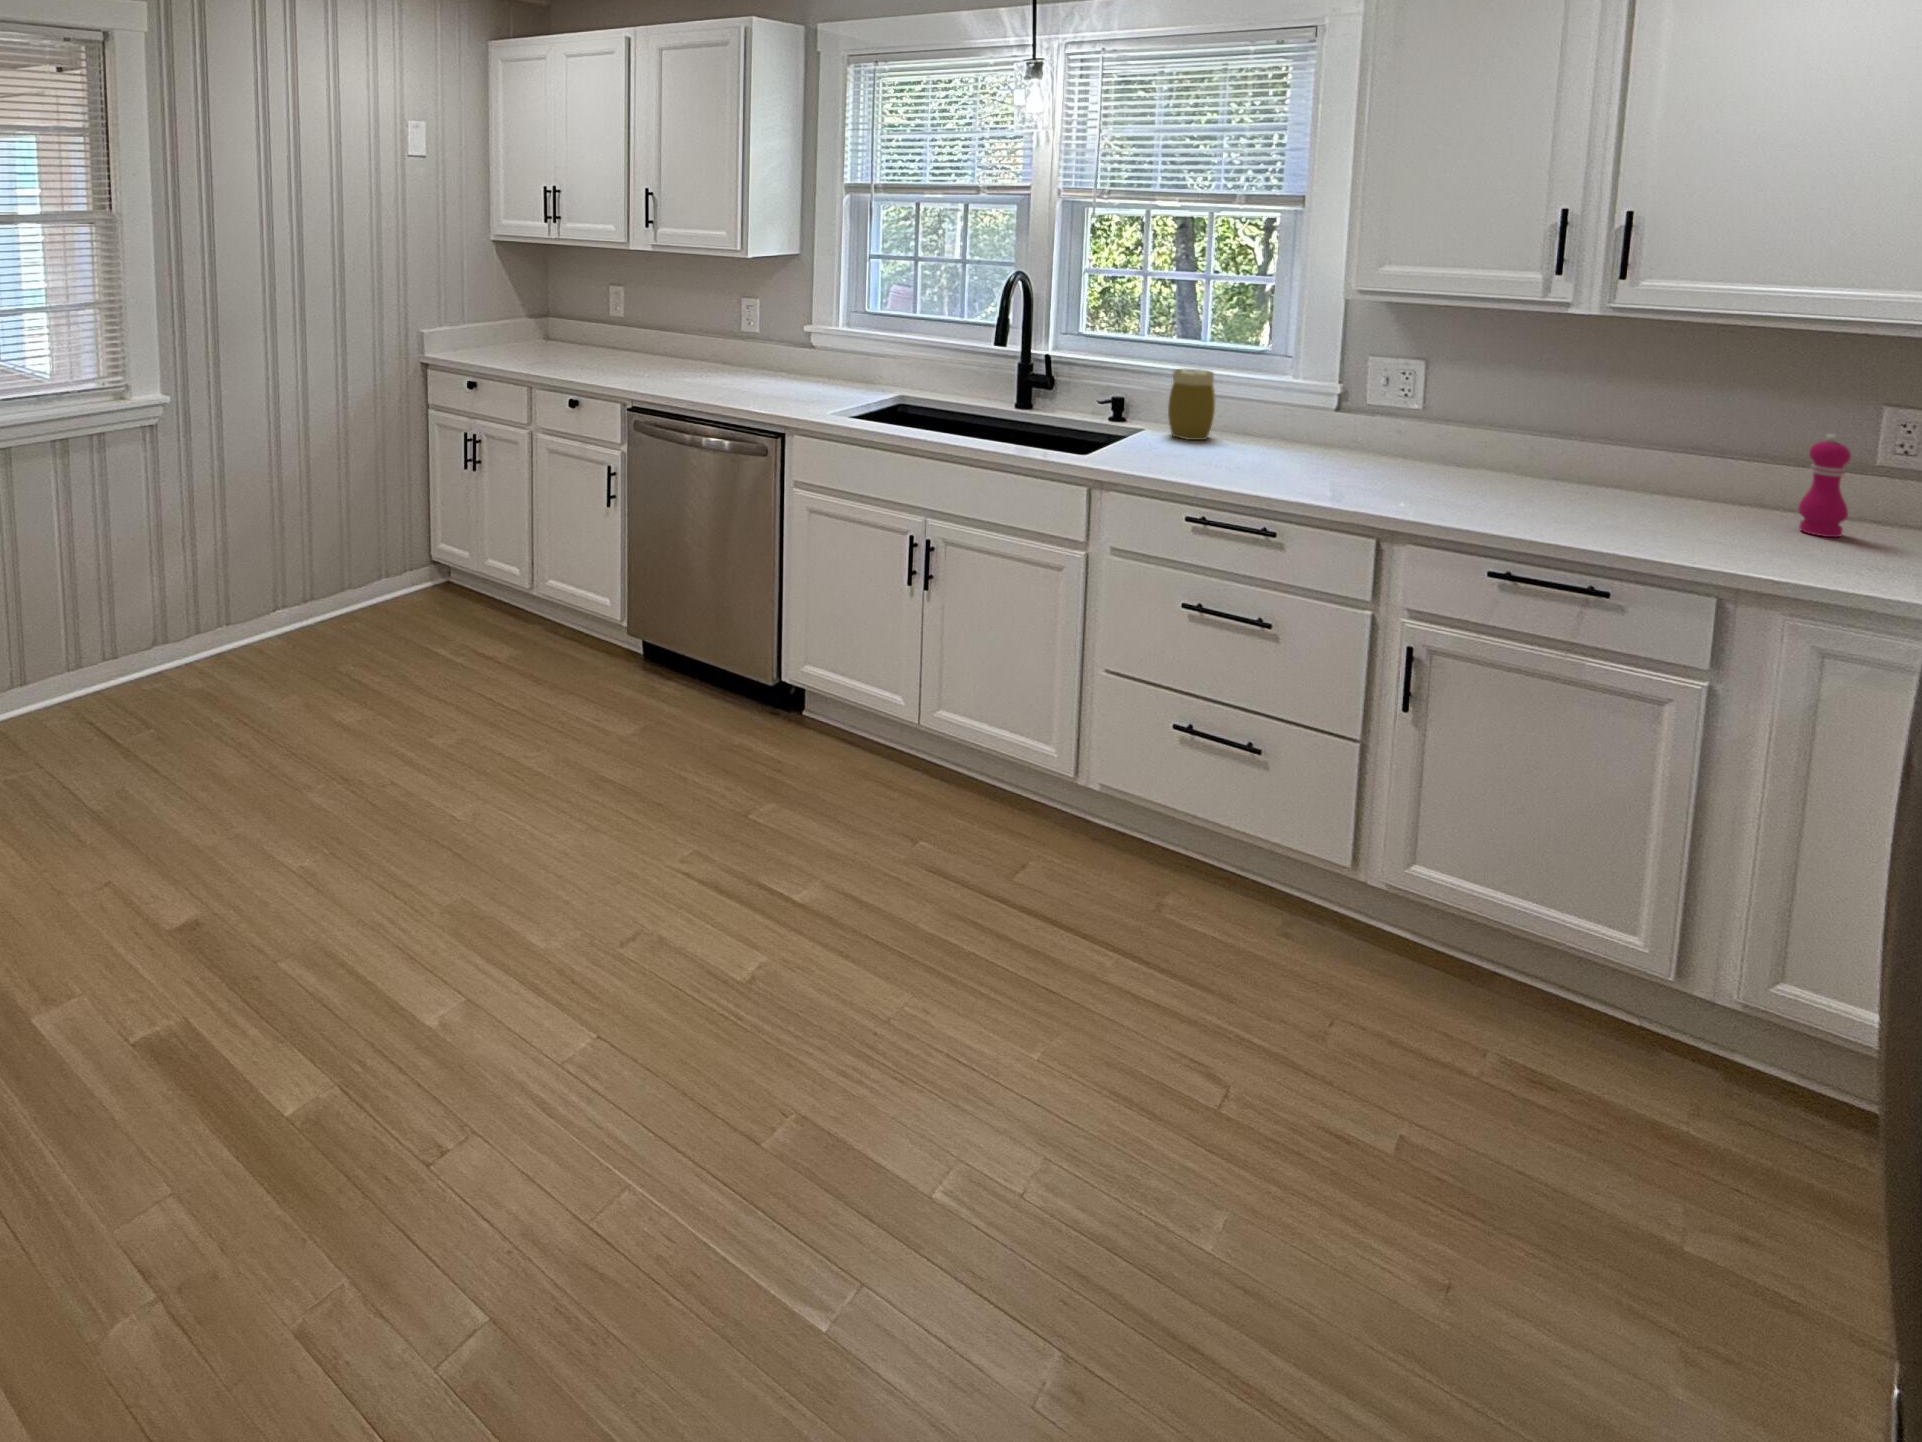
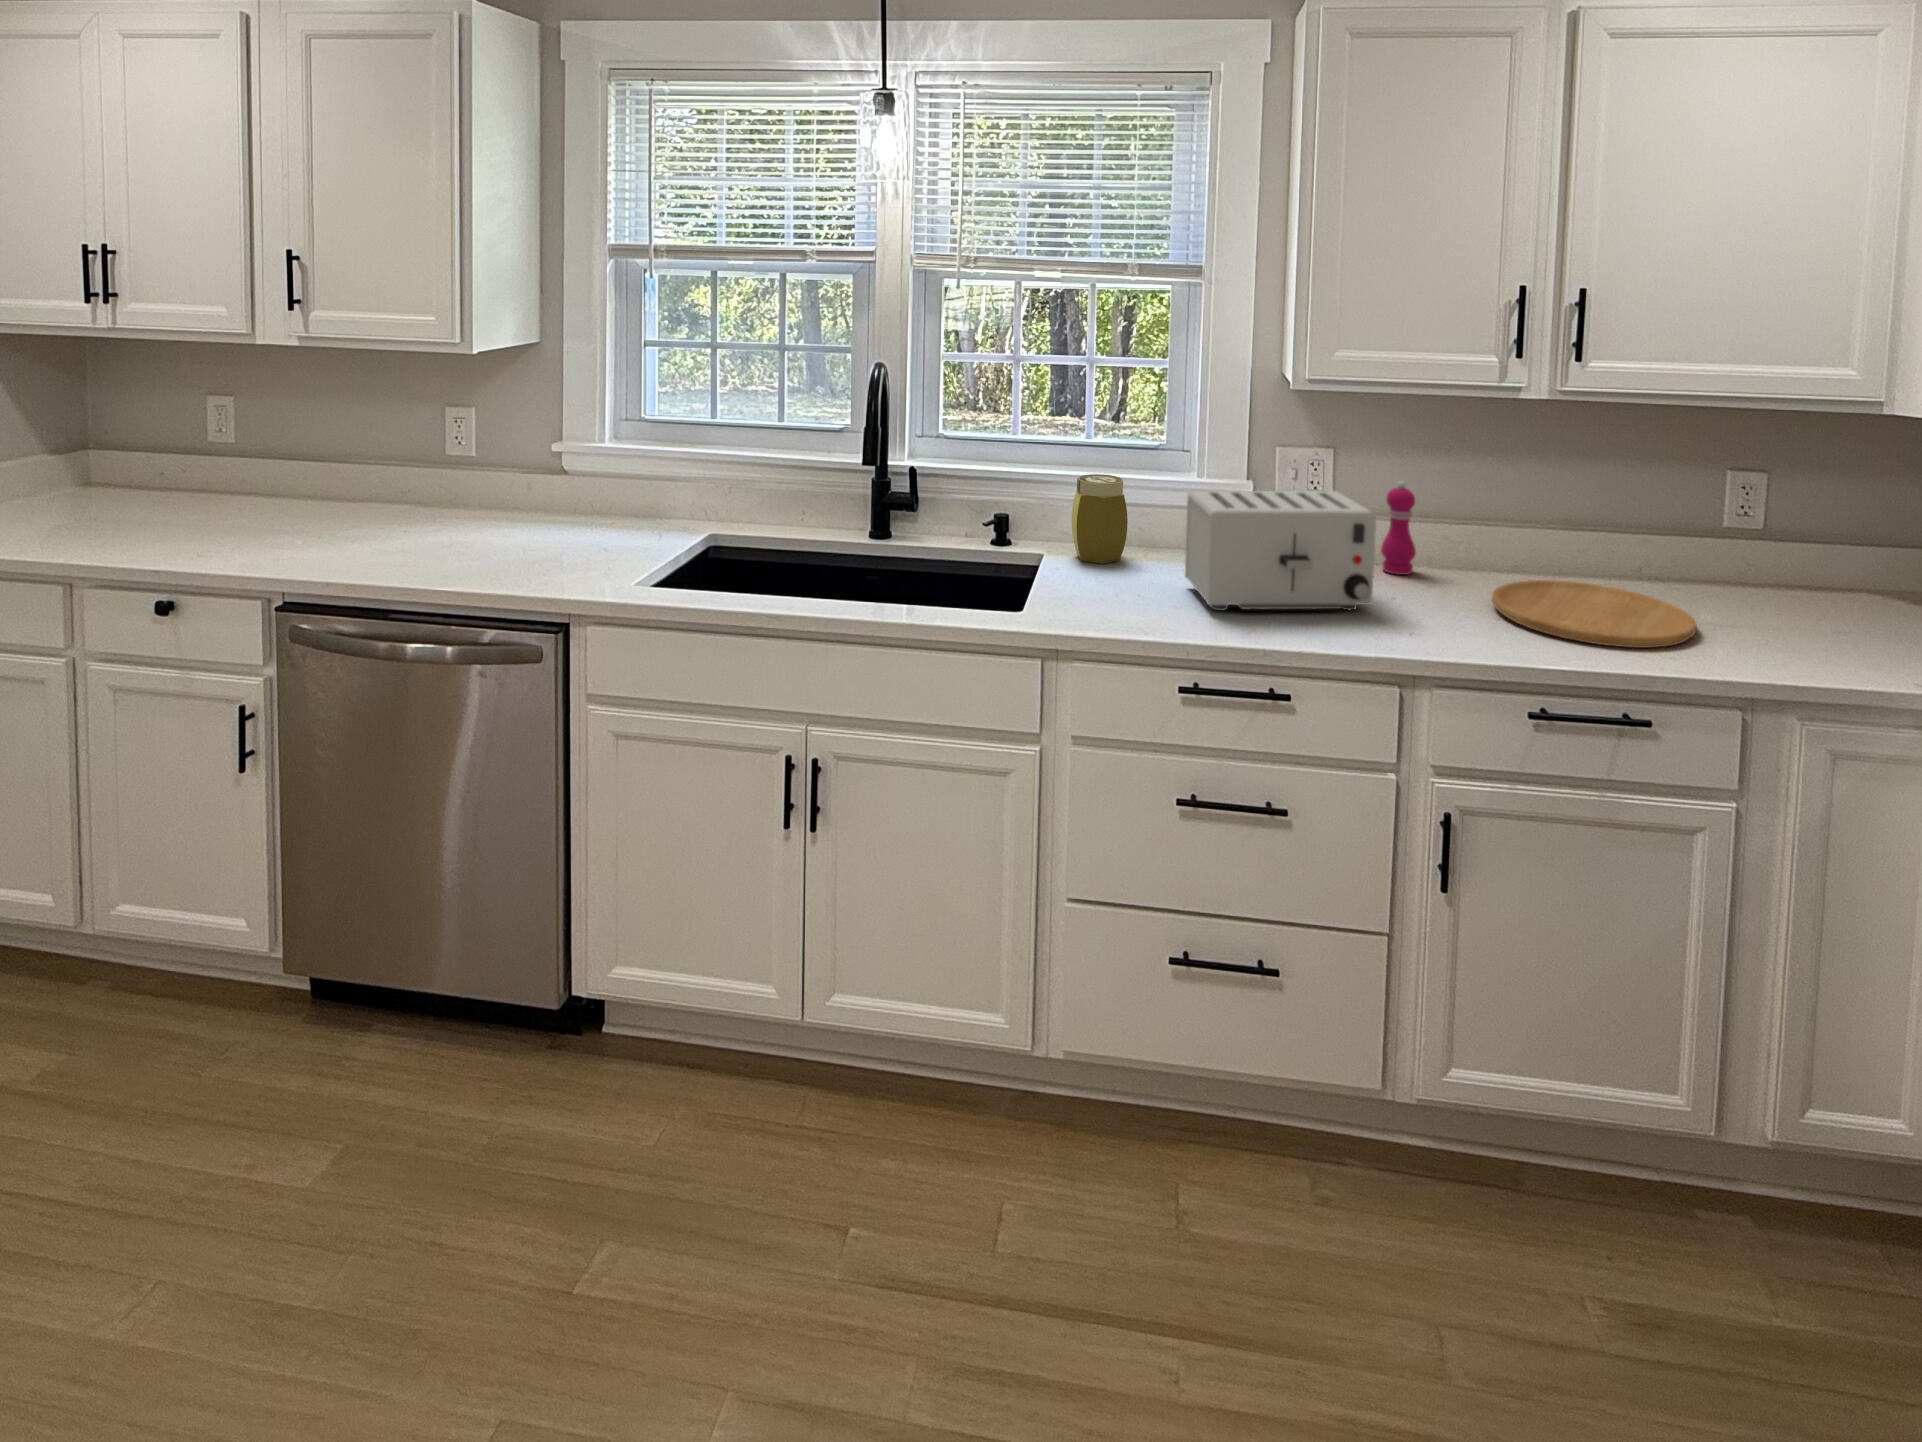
toaster: none [1237,379,1400,487] -> present [1185,491,1376,611]
pepper mill: present [1798,434,1851,537] -> present [1381,481,1416,575]
cutting board: none [1522,486,1736,542] -> present [1492,580,1697,648]

